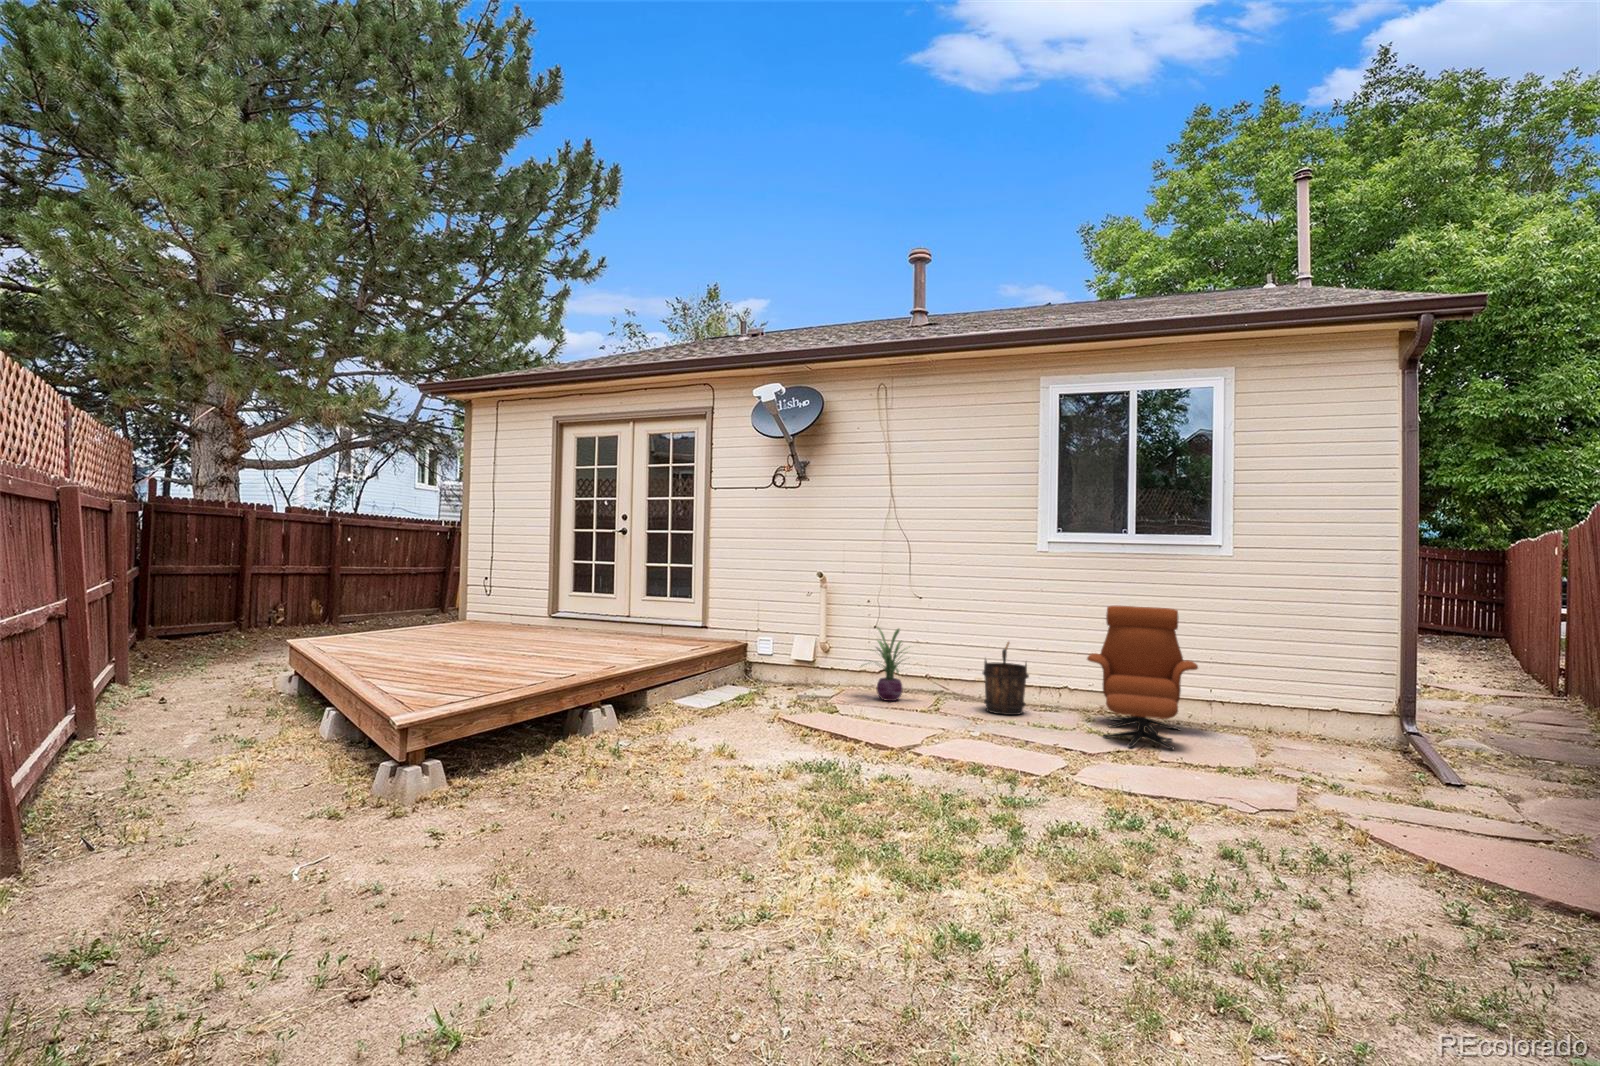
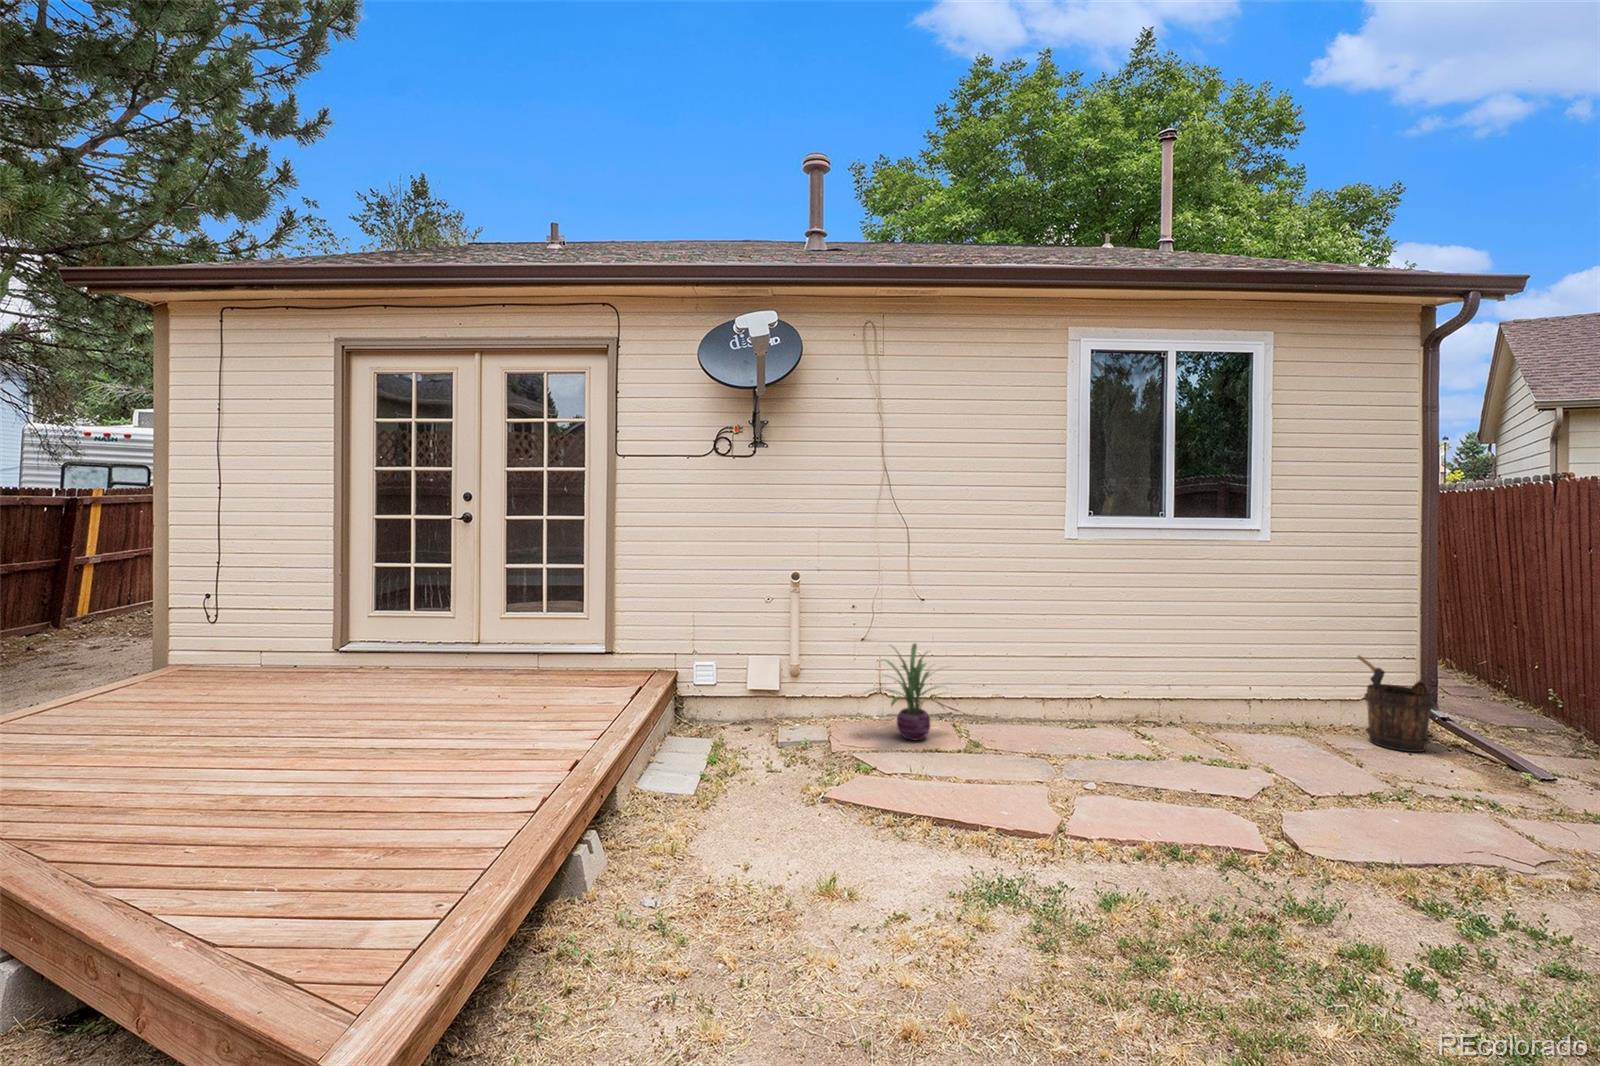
lounge chair: present [1087,606,1198,750] -> none [1139,602,1305,784]
bucket: present [983,642,1029,715] -> present [1358,656,1435,752]

